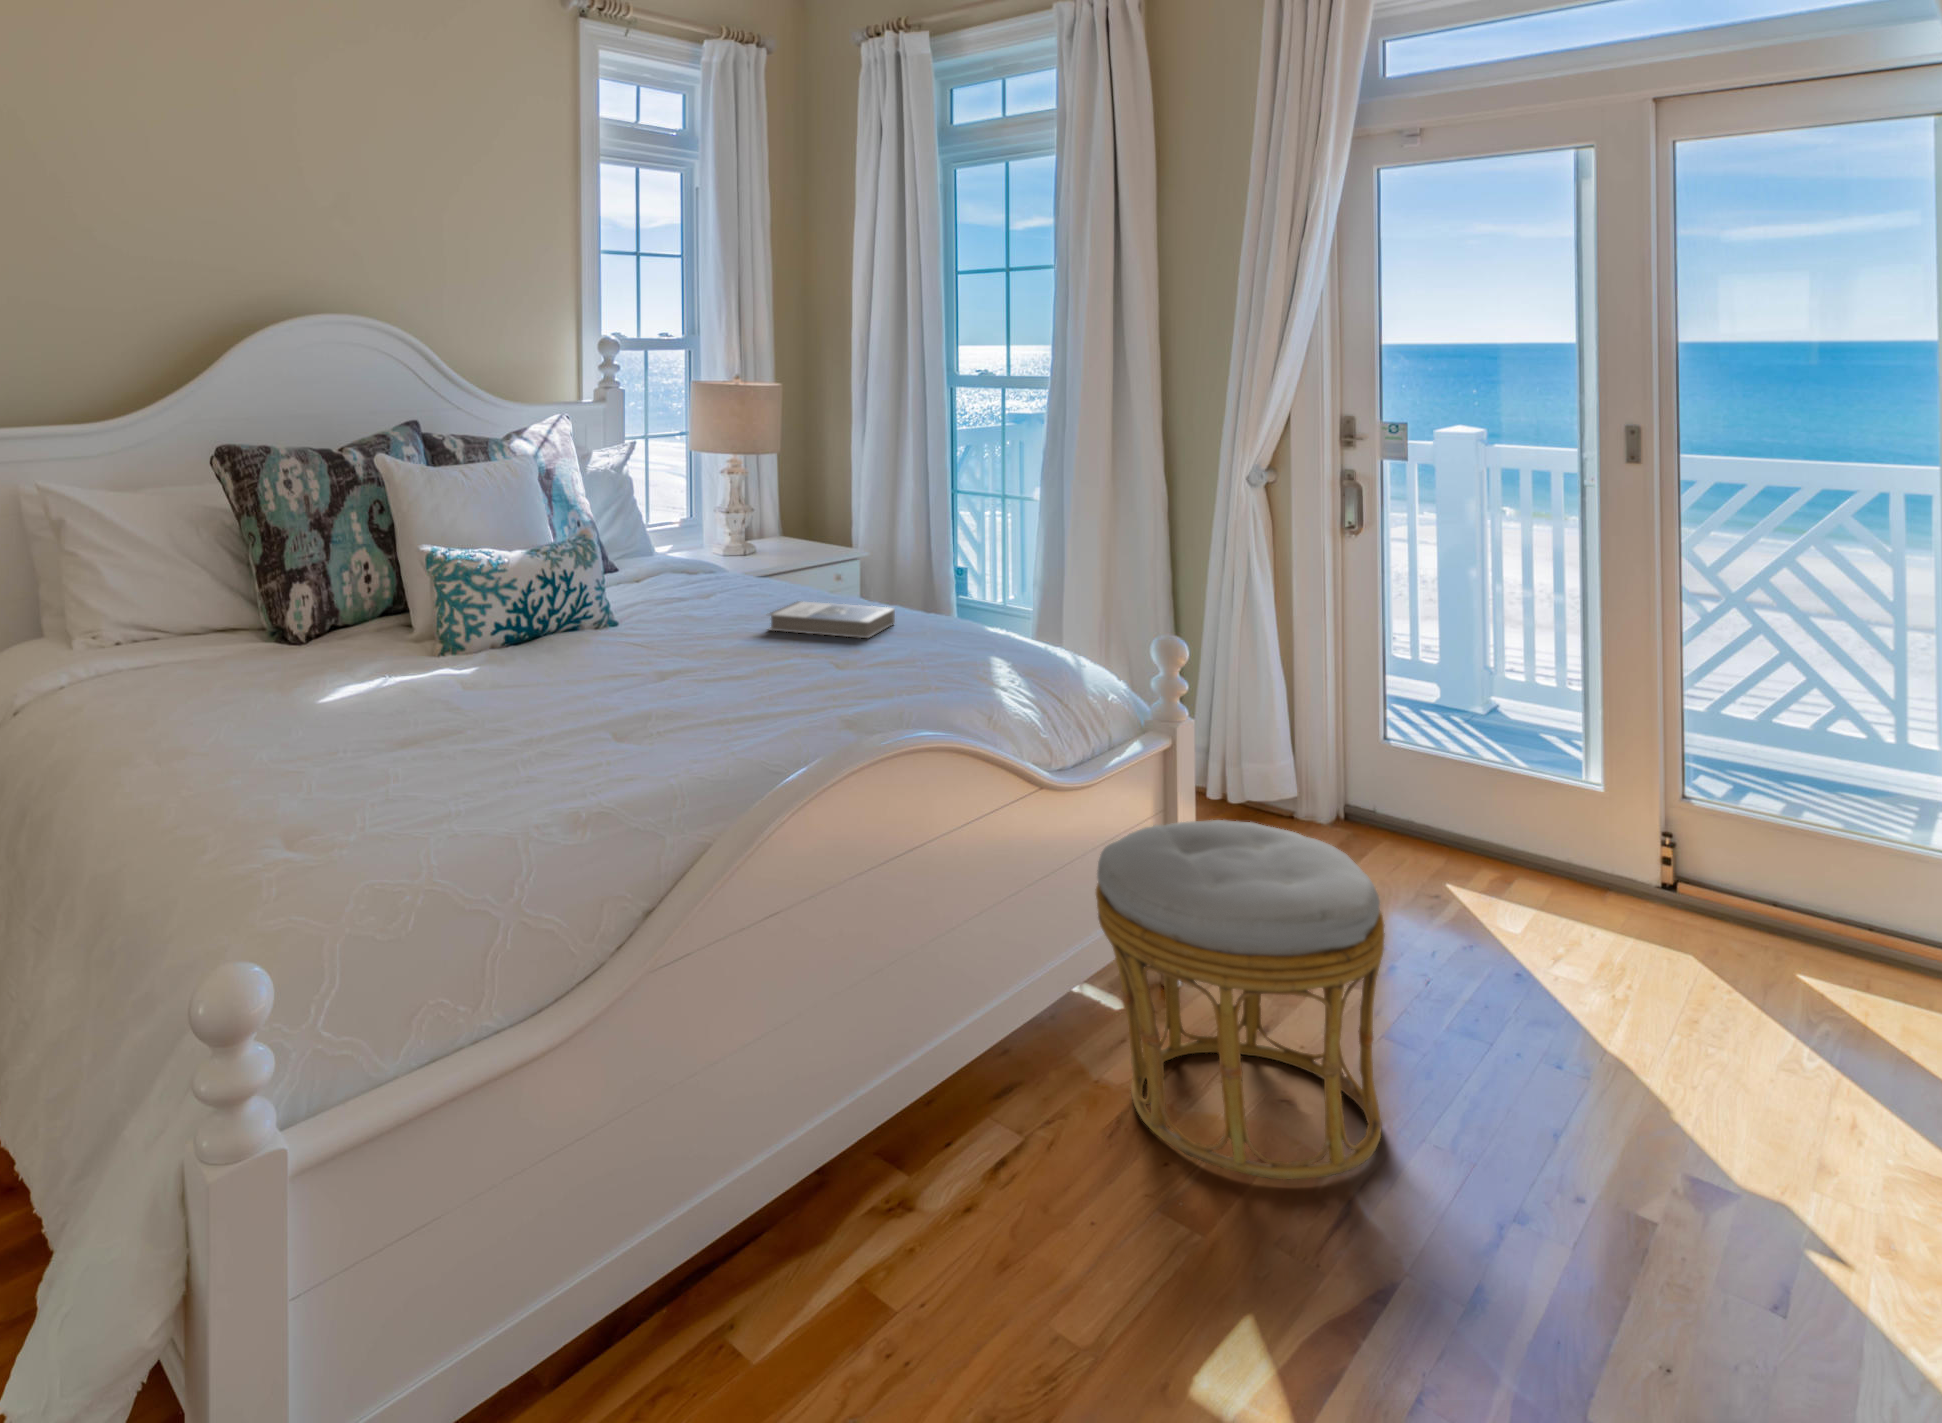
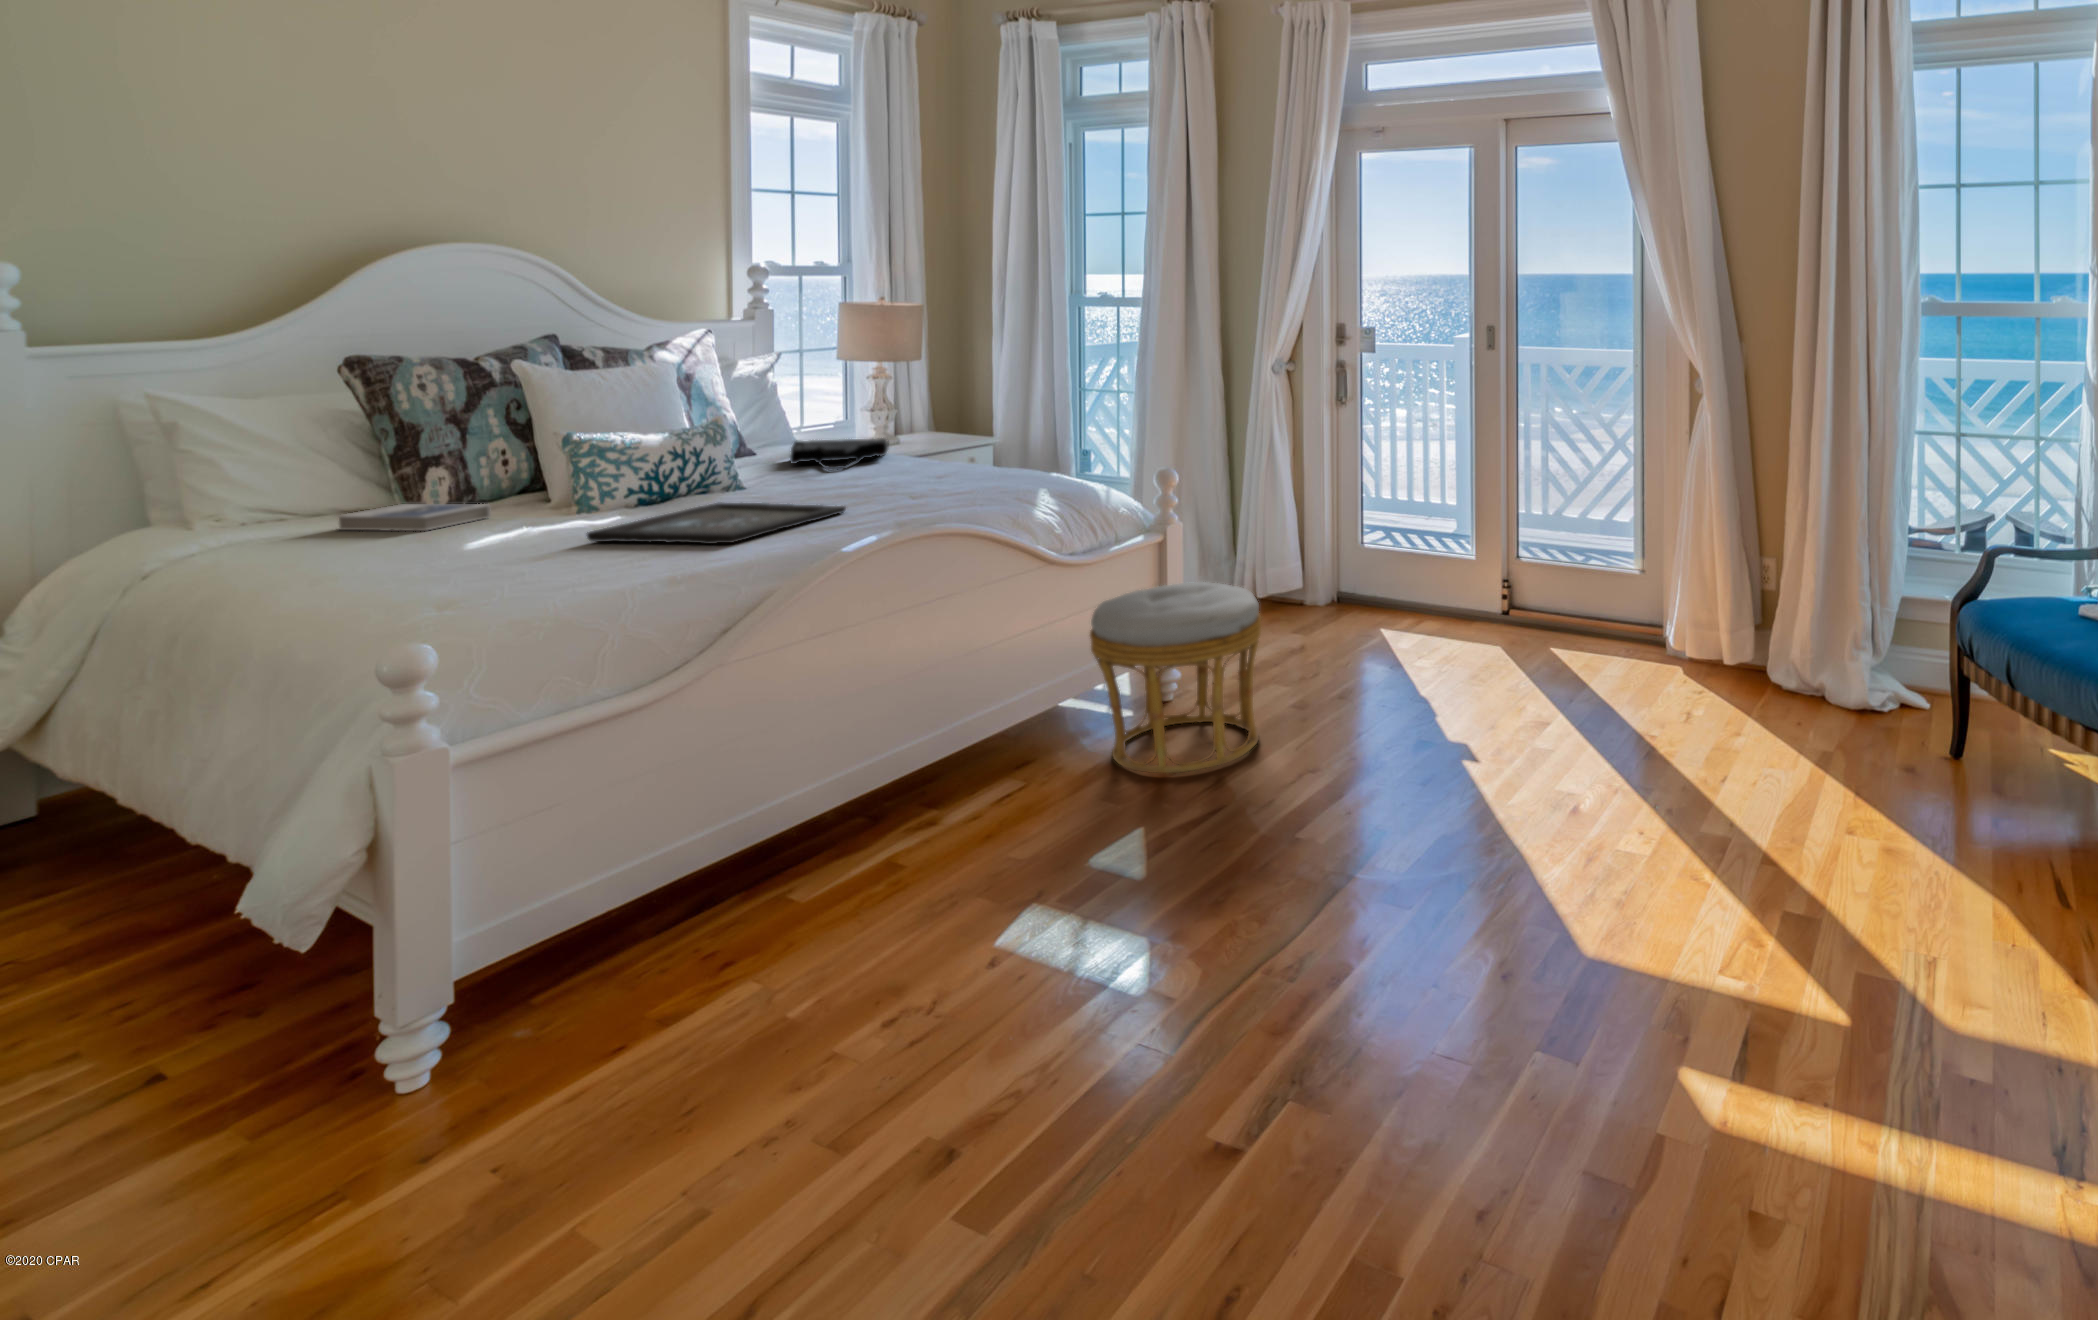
tote bag: none [647,552,758,598] -> present [790,438,889,470]
hardback book: present [769,601,895,638] -> present [338,504,491,531]
tray: none [462,652,759,735] -> present [587,502,846,544]

